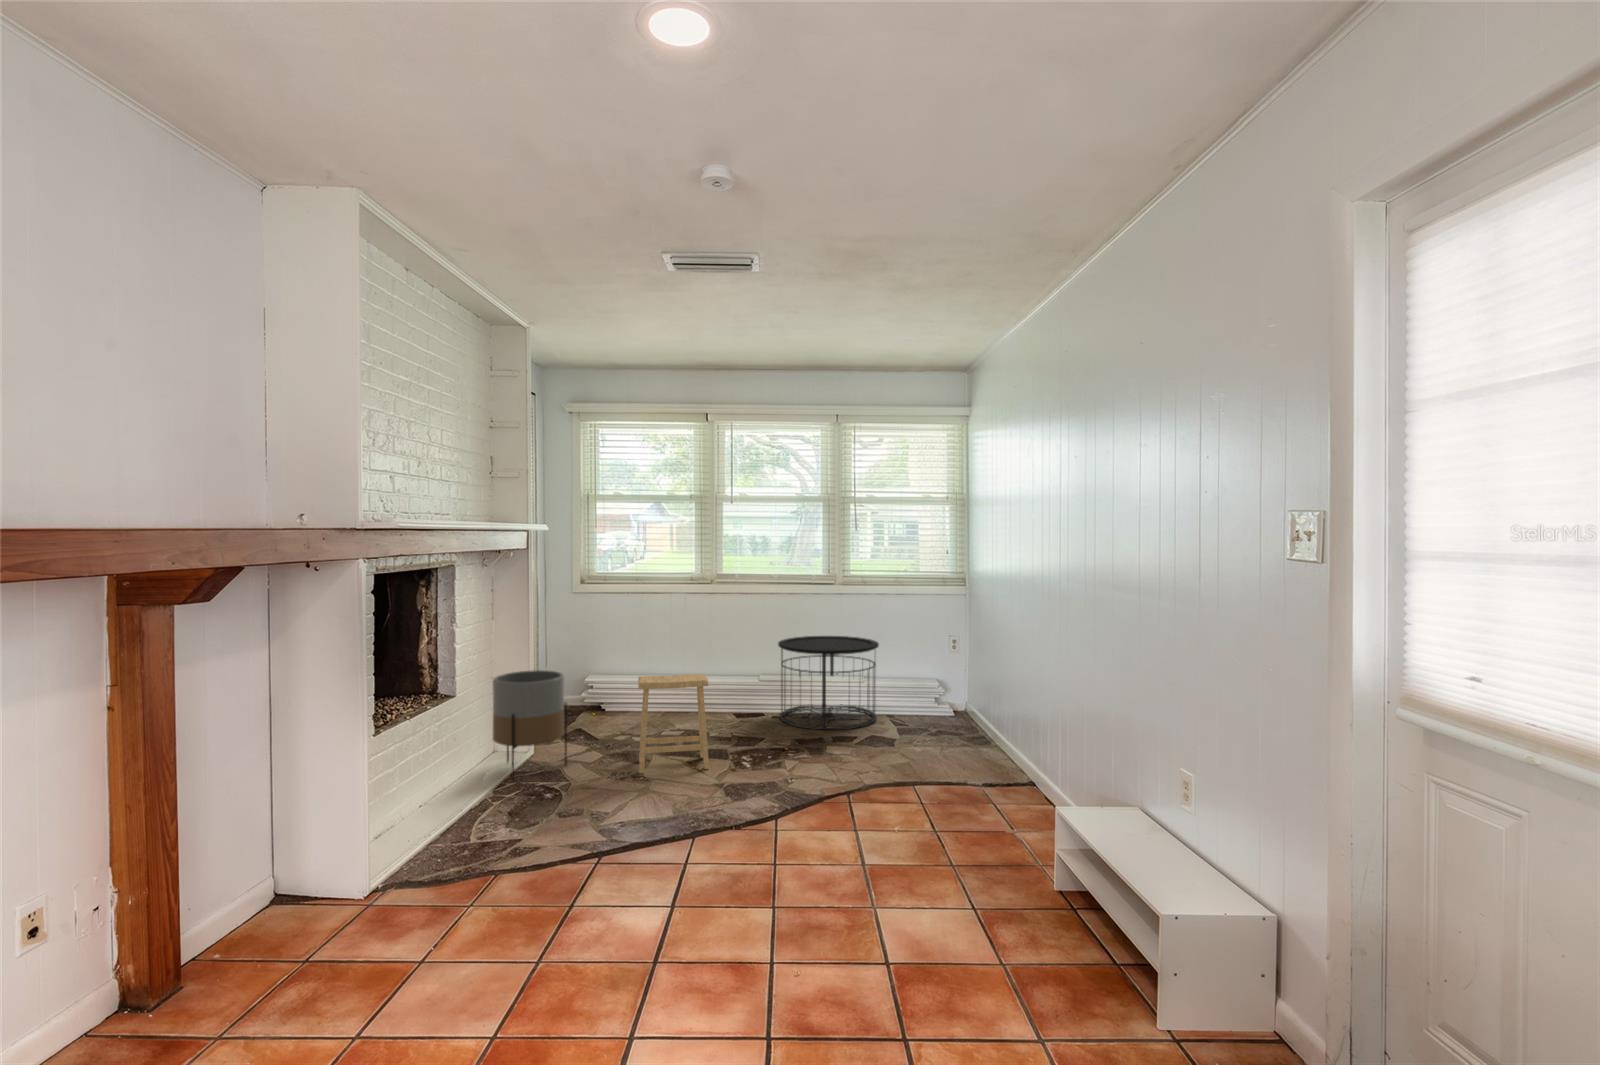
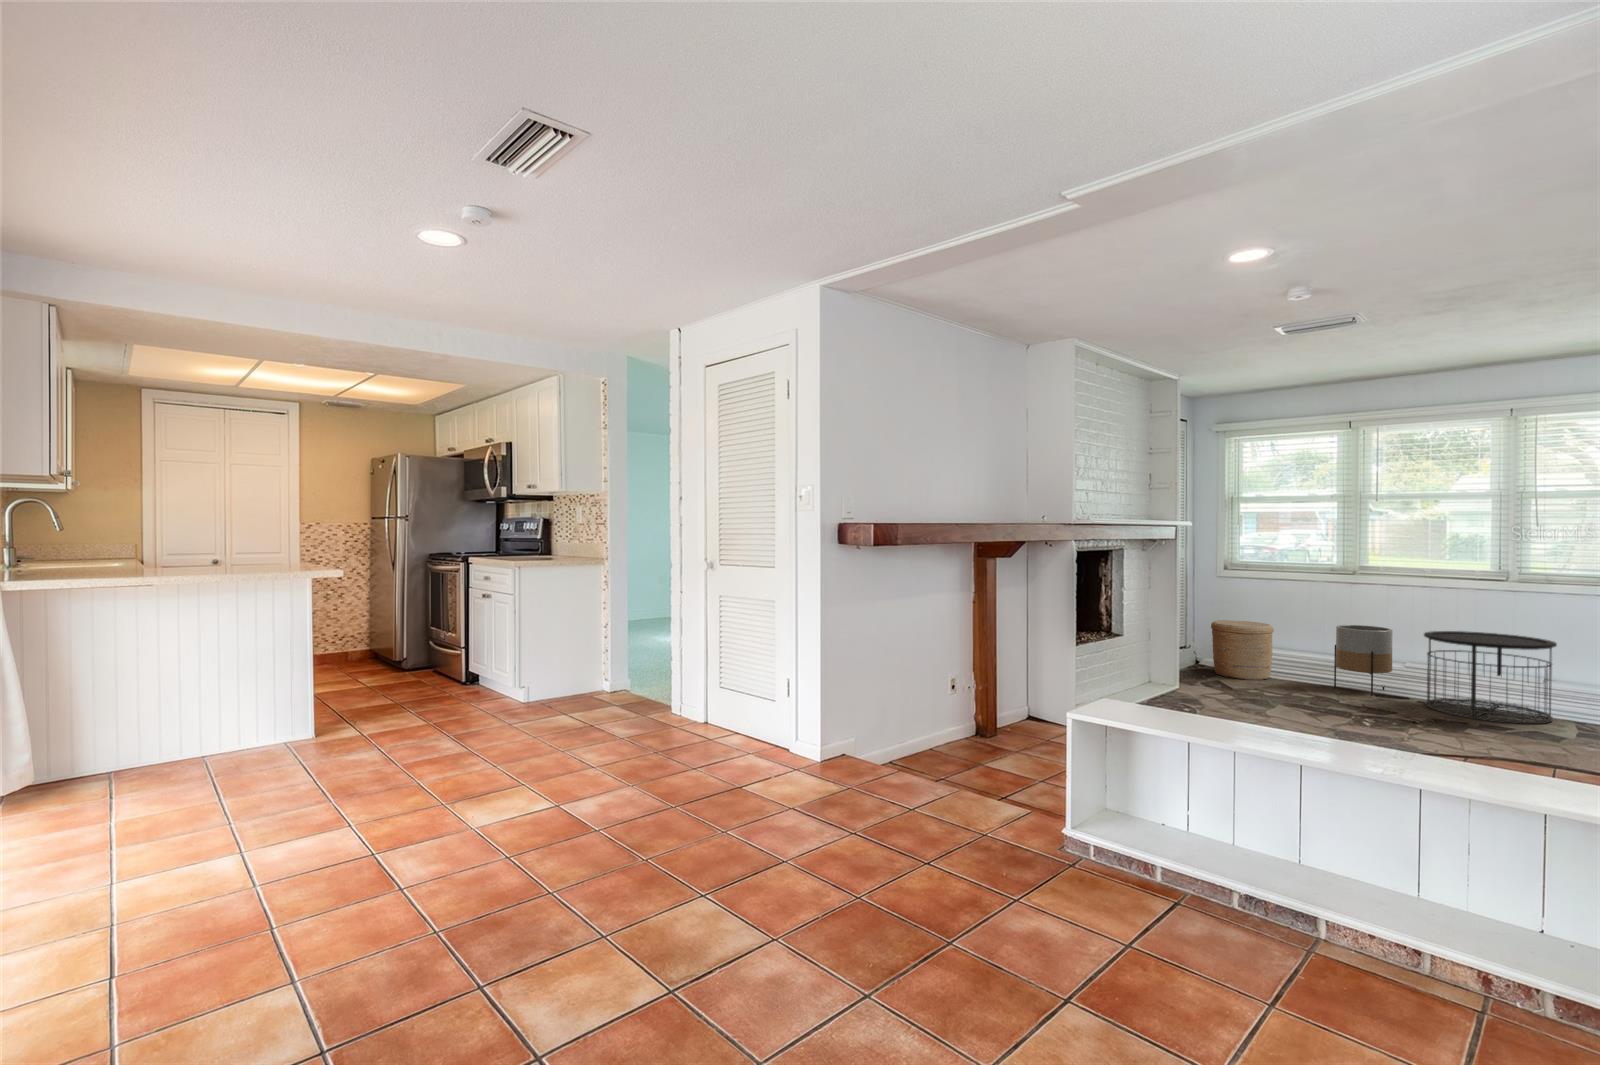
woven basket: none [567,644,635,718] -> present [1211,620,1274,680]
planter: present [493,670,567,781] -> present [1334,625,1392,696]
footstool: present [638,674,709,774] -> none [1262,641,1328,721]

